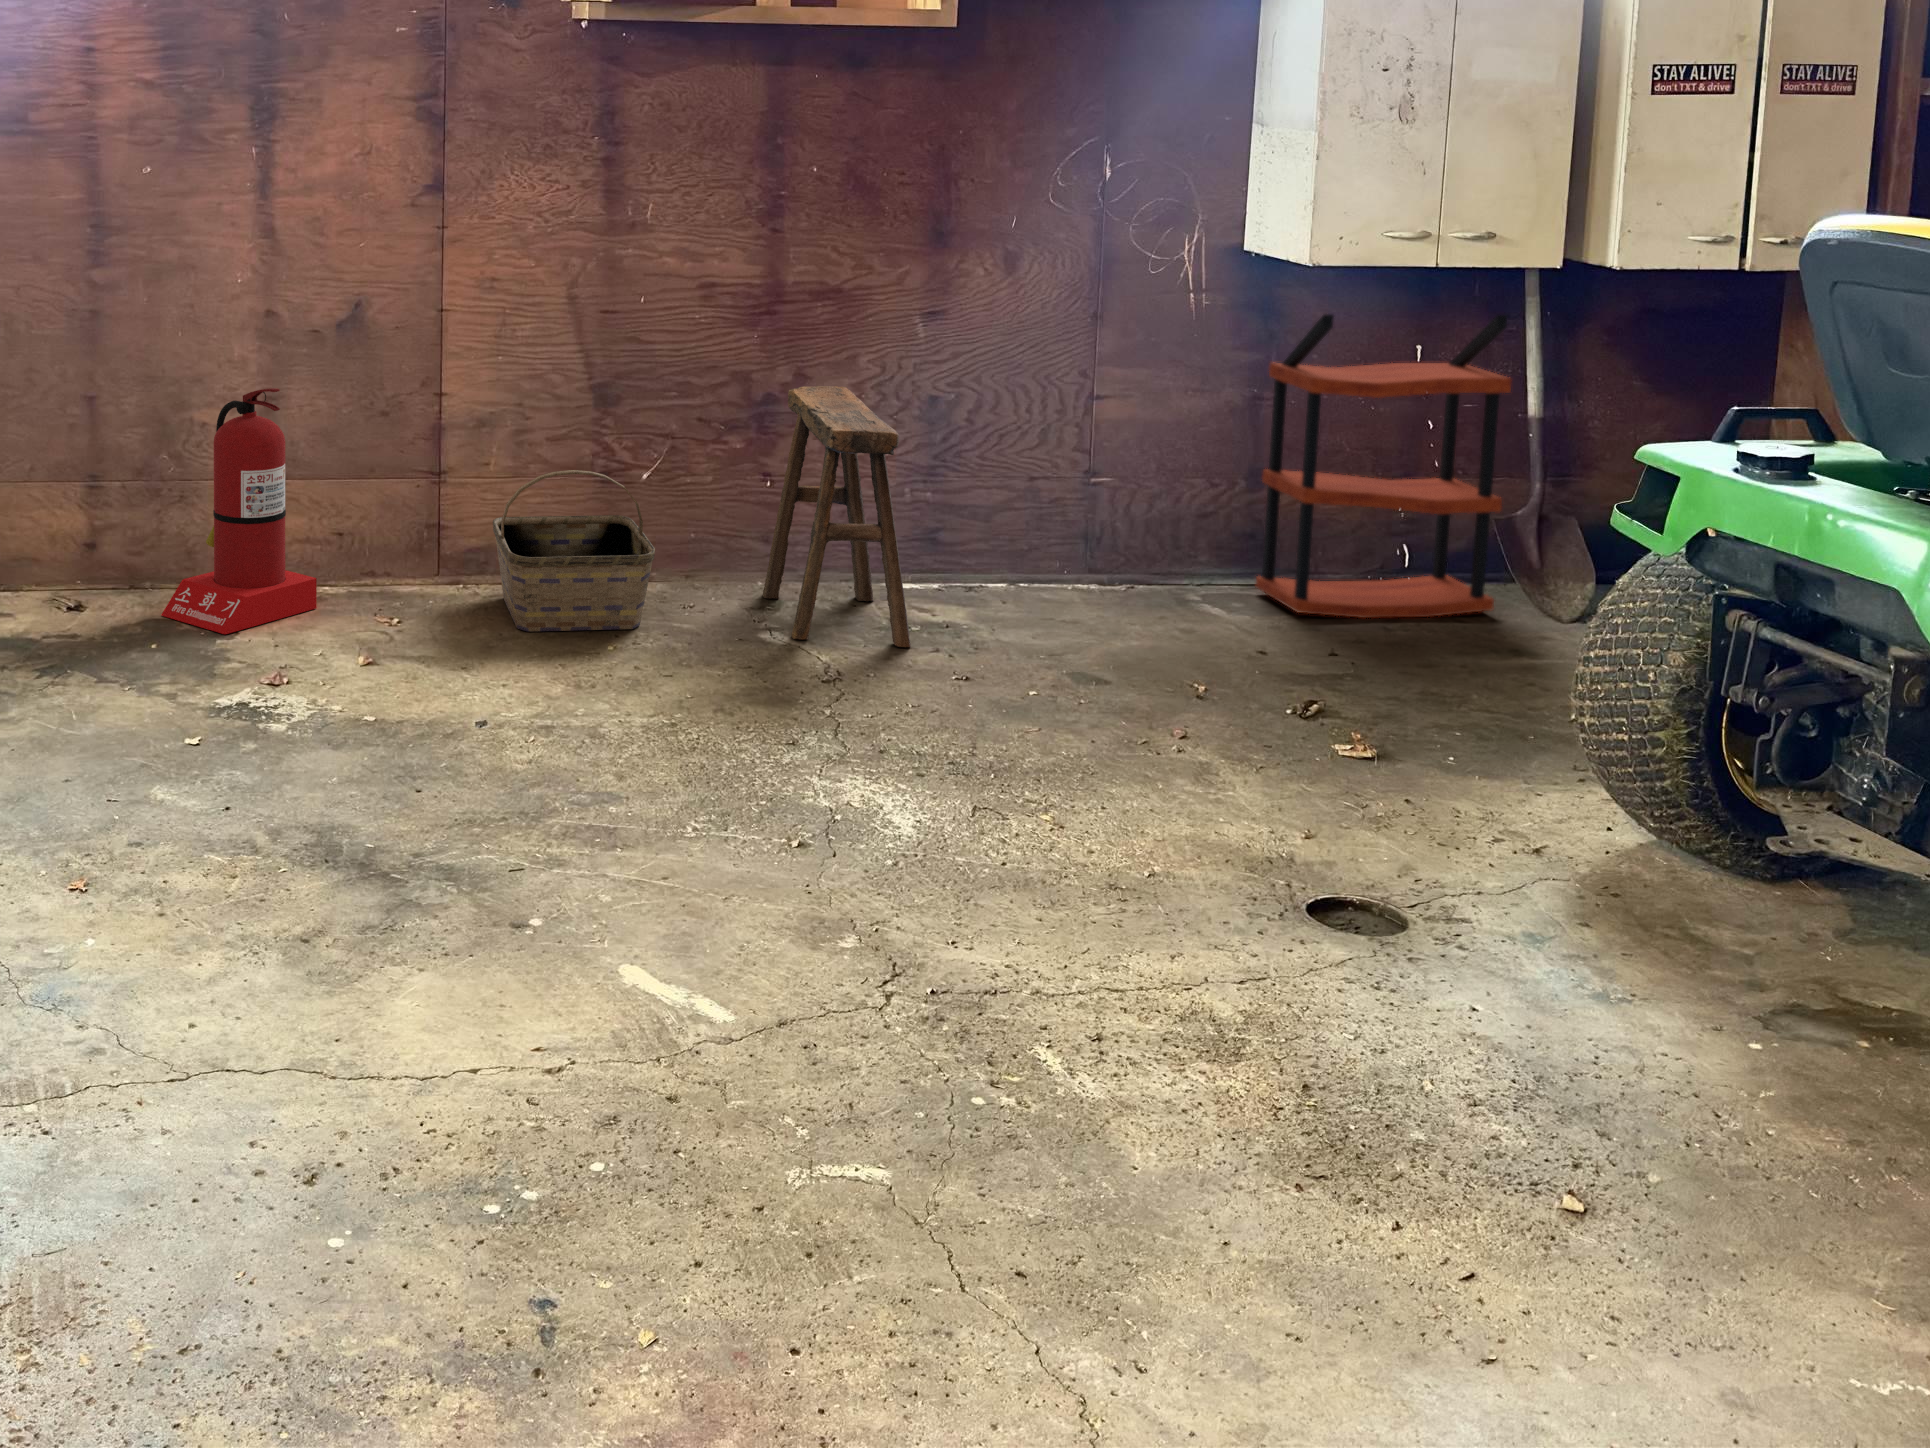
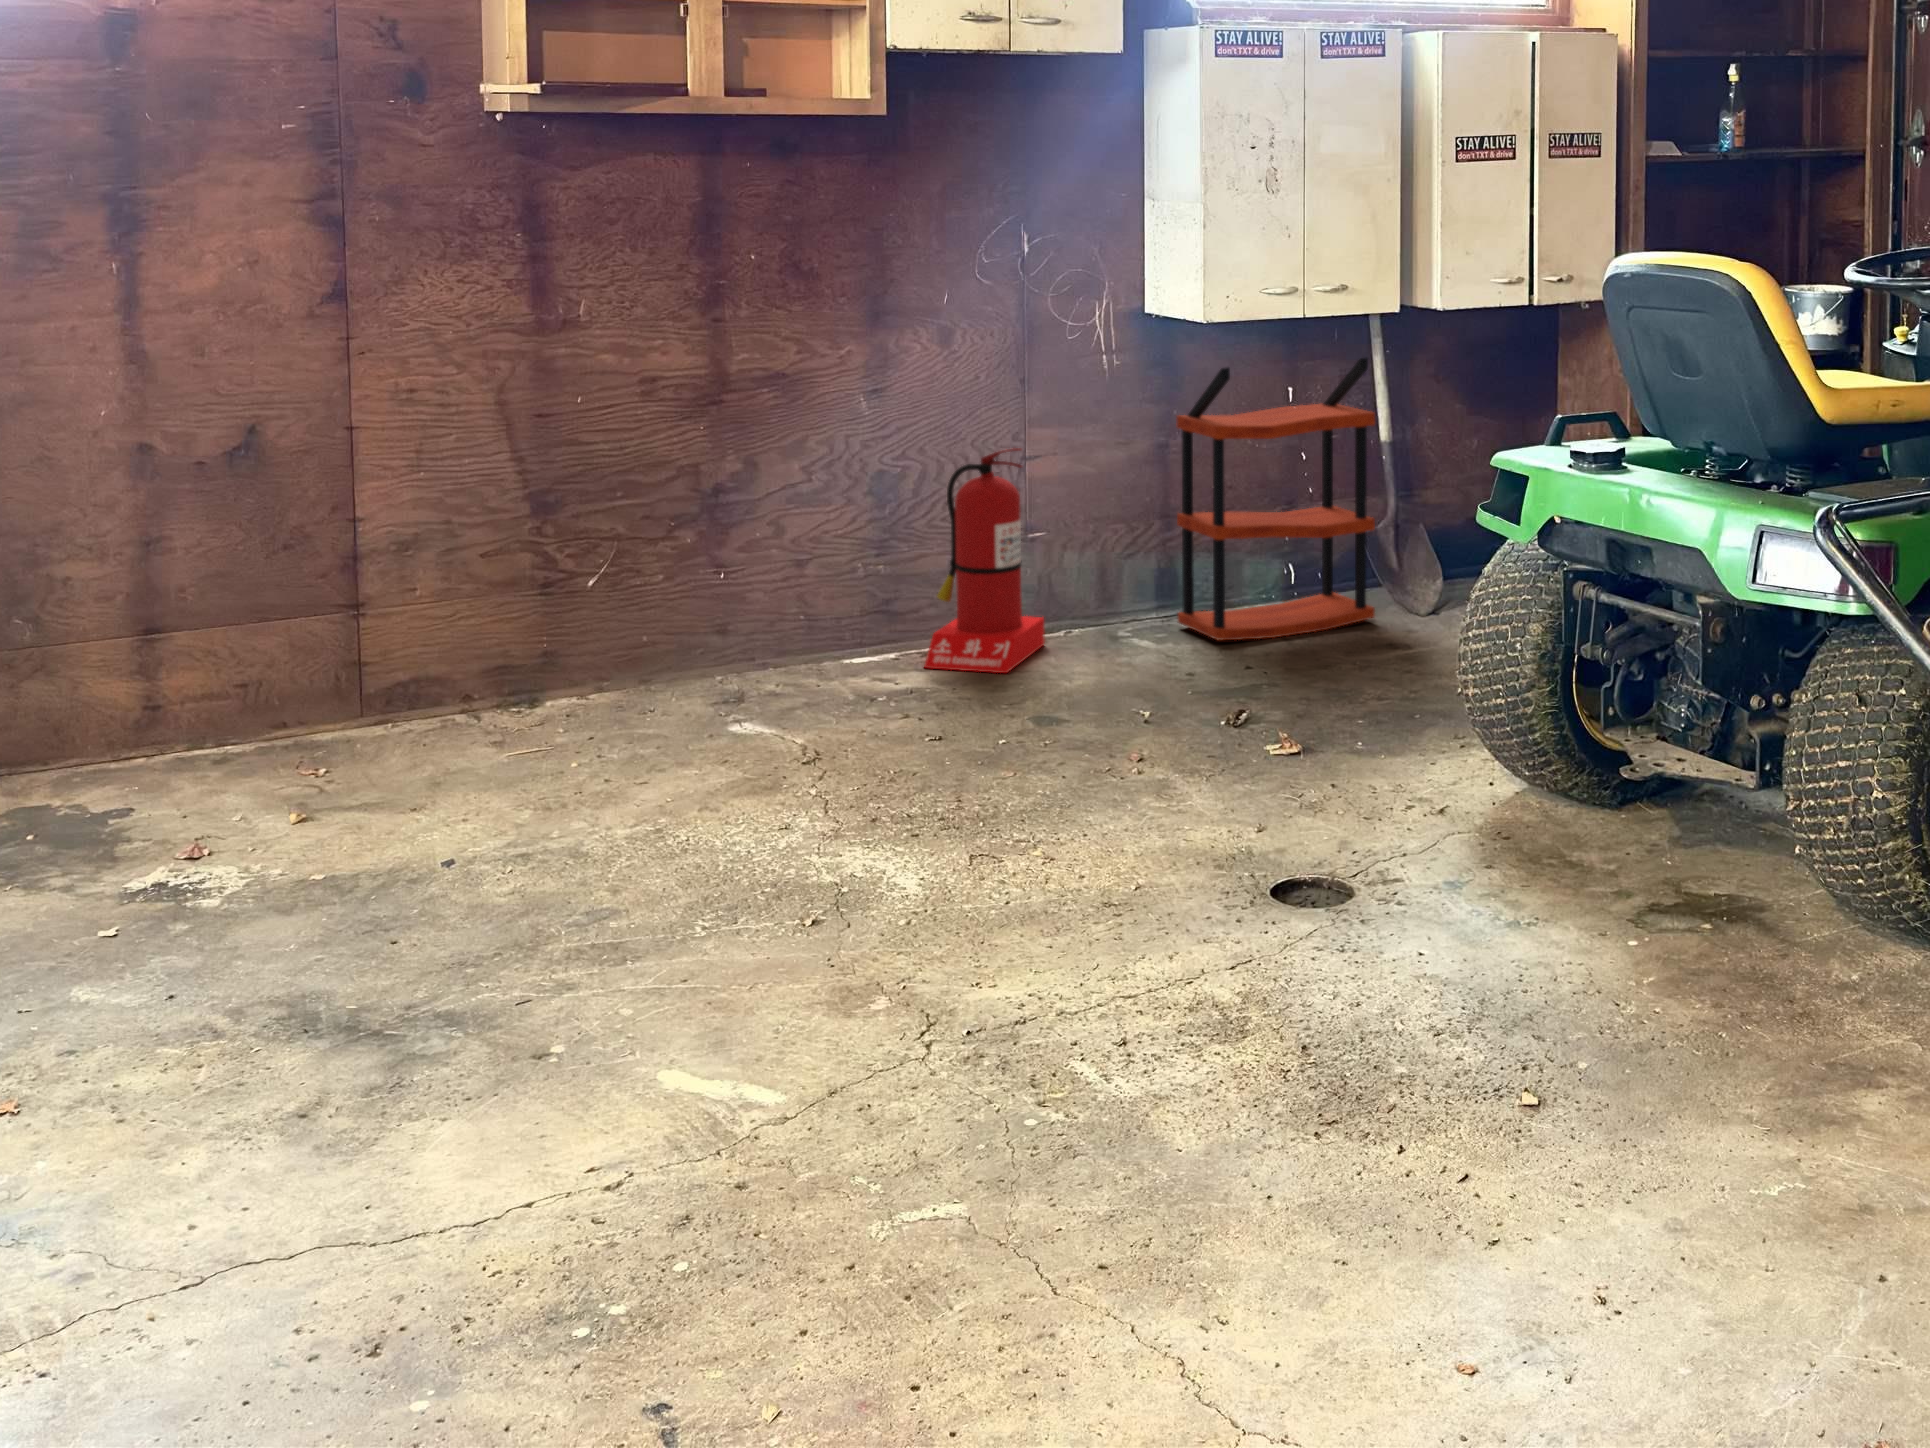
stool: present [763,386,911,647] -> none [720,472,878,727]
fire extinguisher: present [161,388,317,634] -> present [924,448,1045,673]
basket: present [493,470,655,632] -> none [426,582,612,758]

